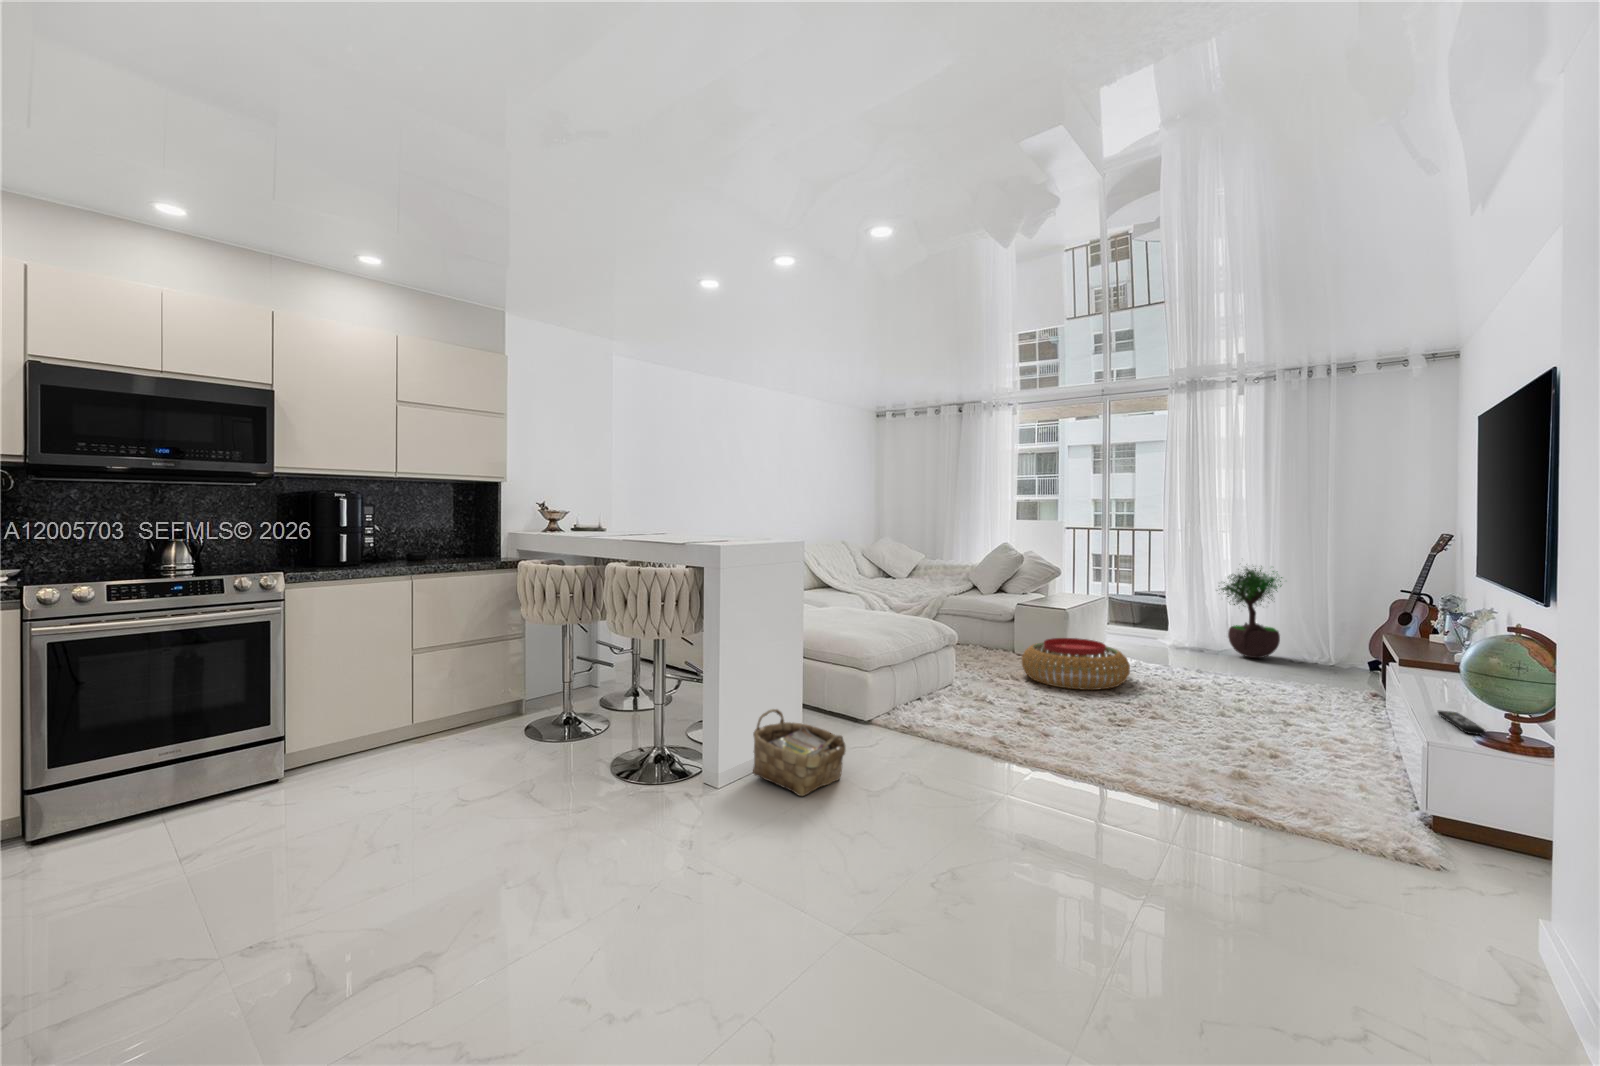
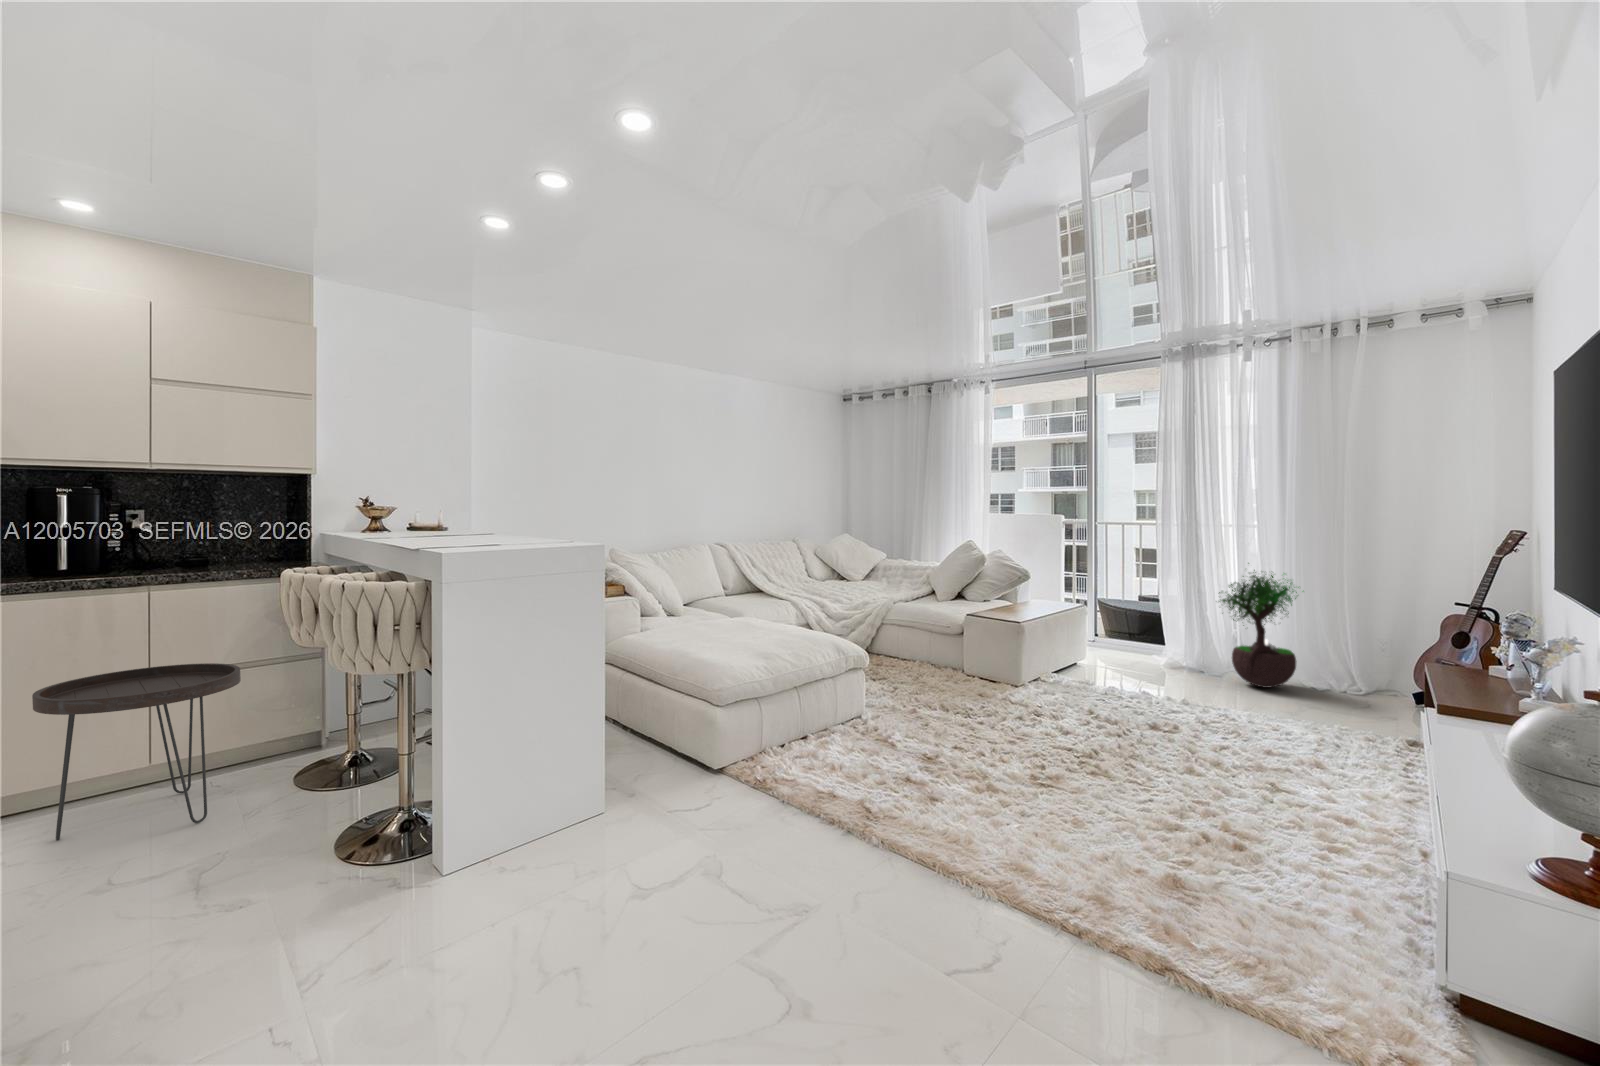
pouf: present [1022,638,1130,690] -> none [955,661,1088,730]
side table: none [388,639,517,771] -> present [32,663,241,841]
woven basket: present [753,709,846,796] -> none [486,769,612,902]
remote control: present [1438,711,1485,735] -> none [1475,802,1548,854]

